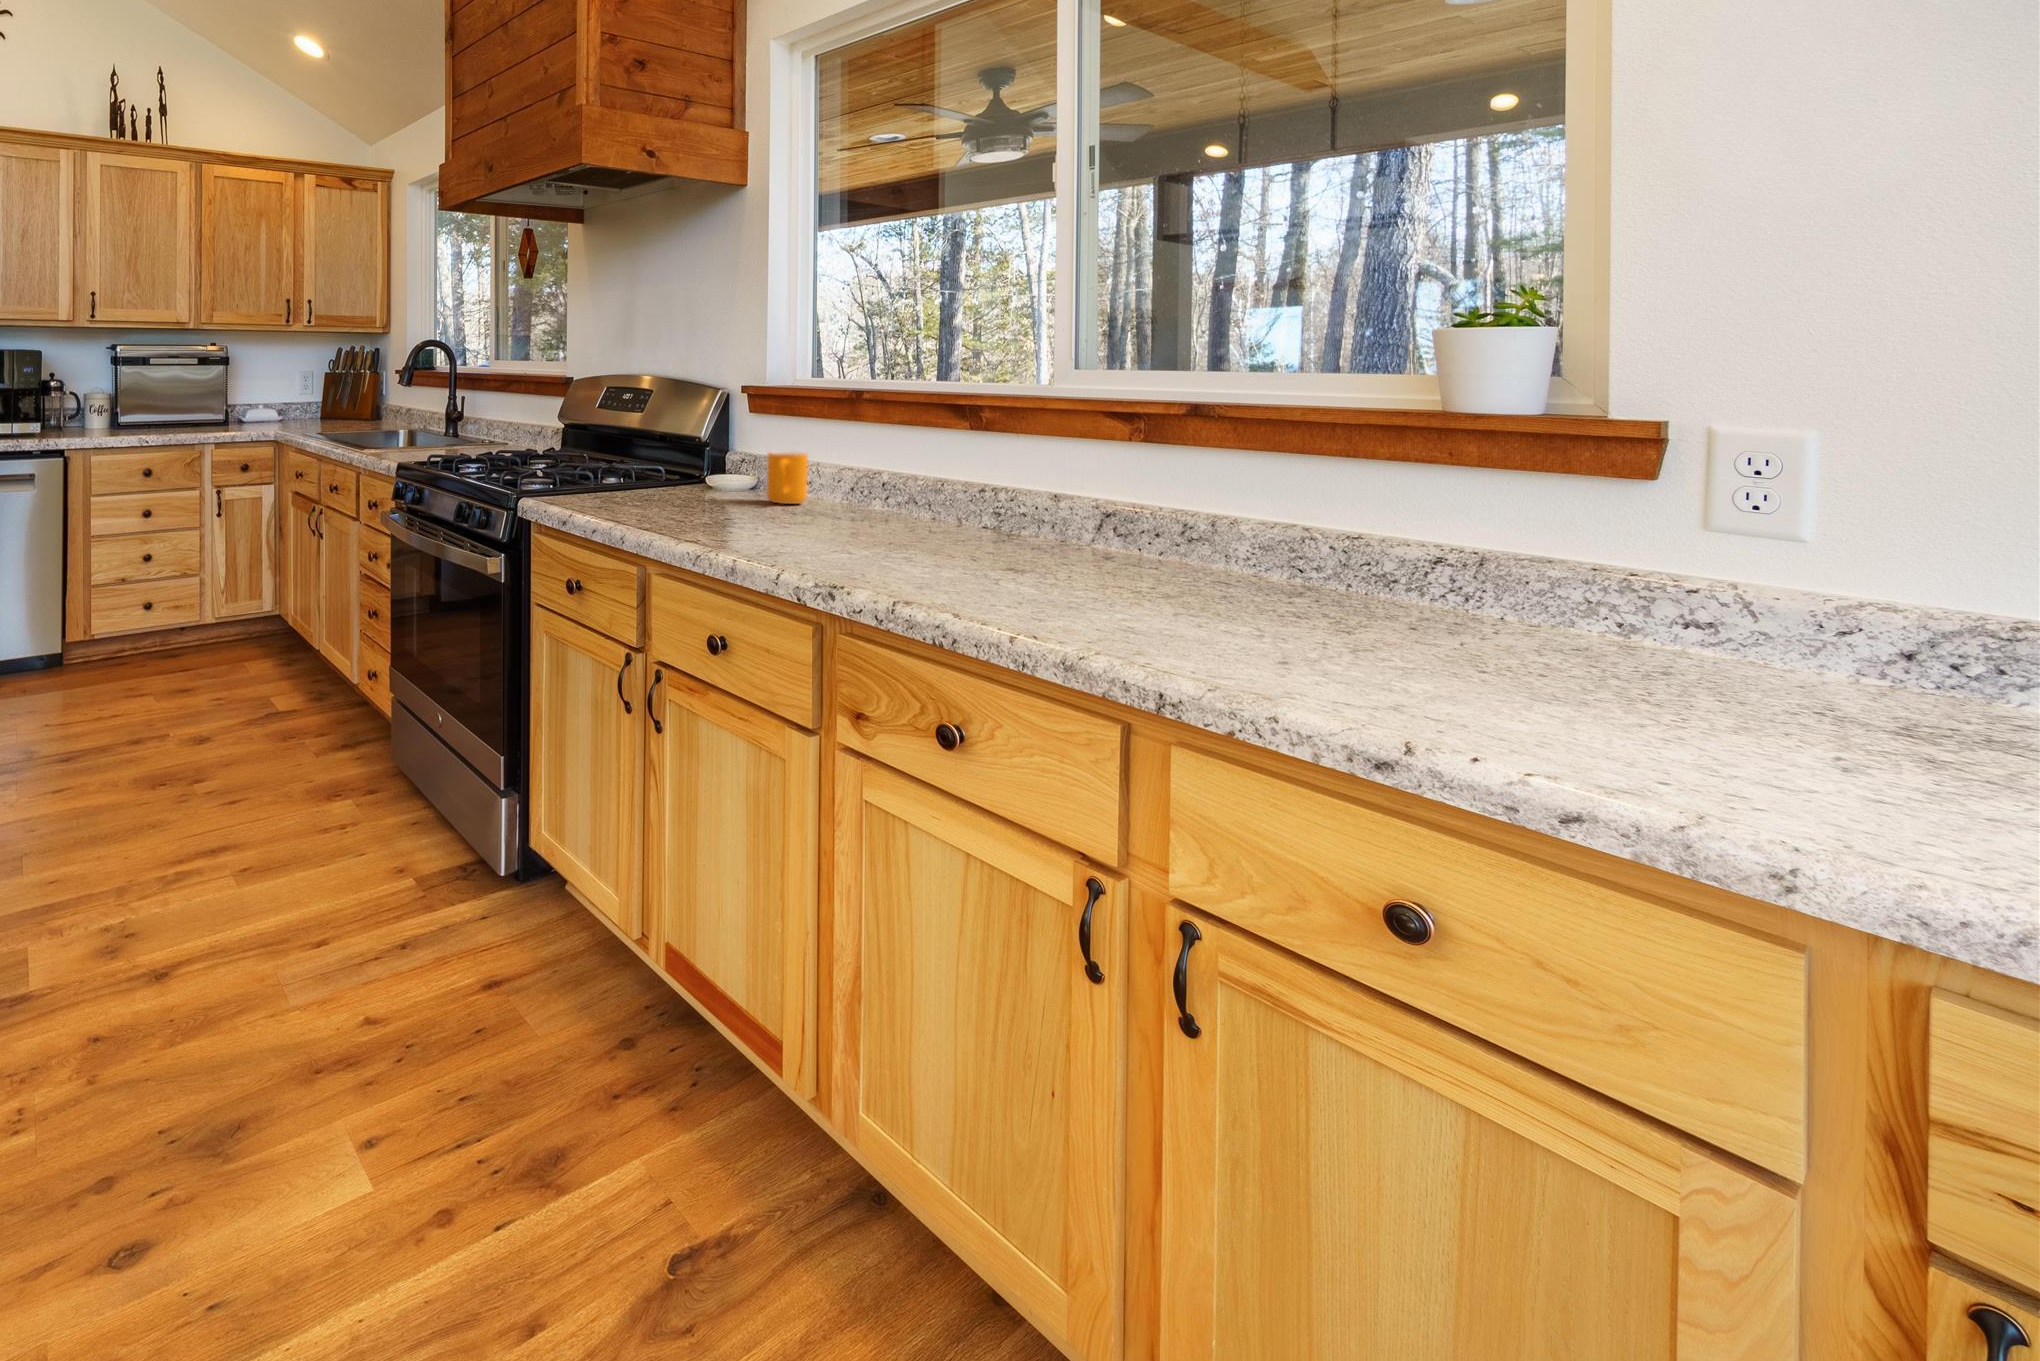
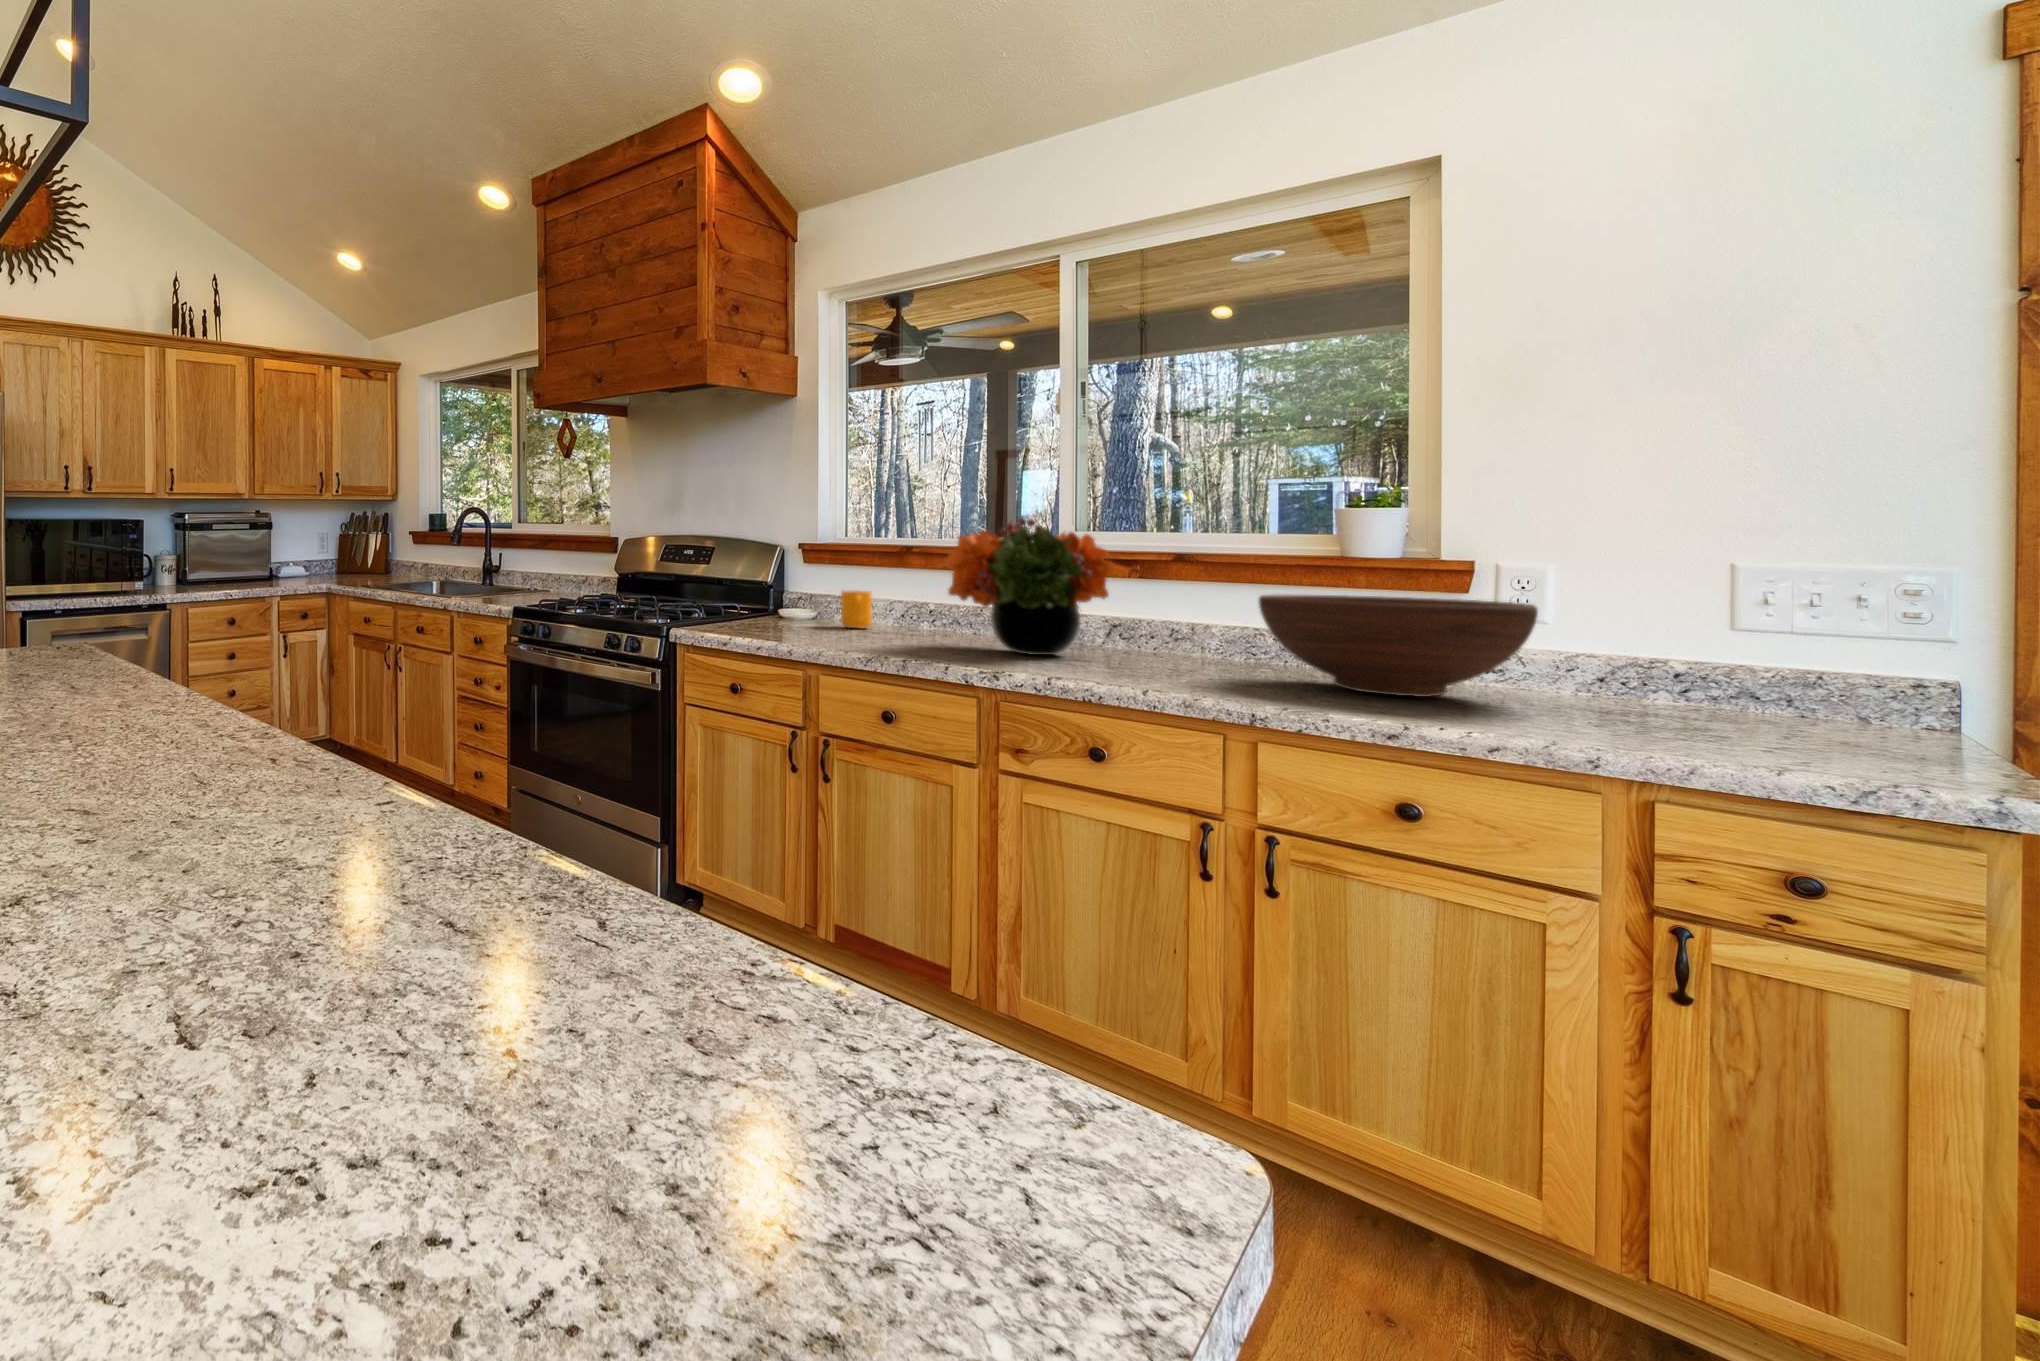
flower arrangement: none [838,355,1086,559] -> present [944,518,1114,655]
fruit bowl: none [1255,484,1752,676] -> present [1259,594,1538,697]

